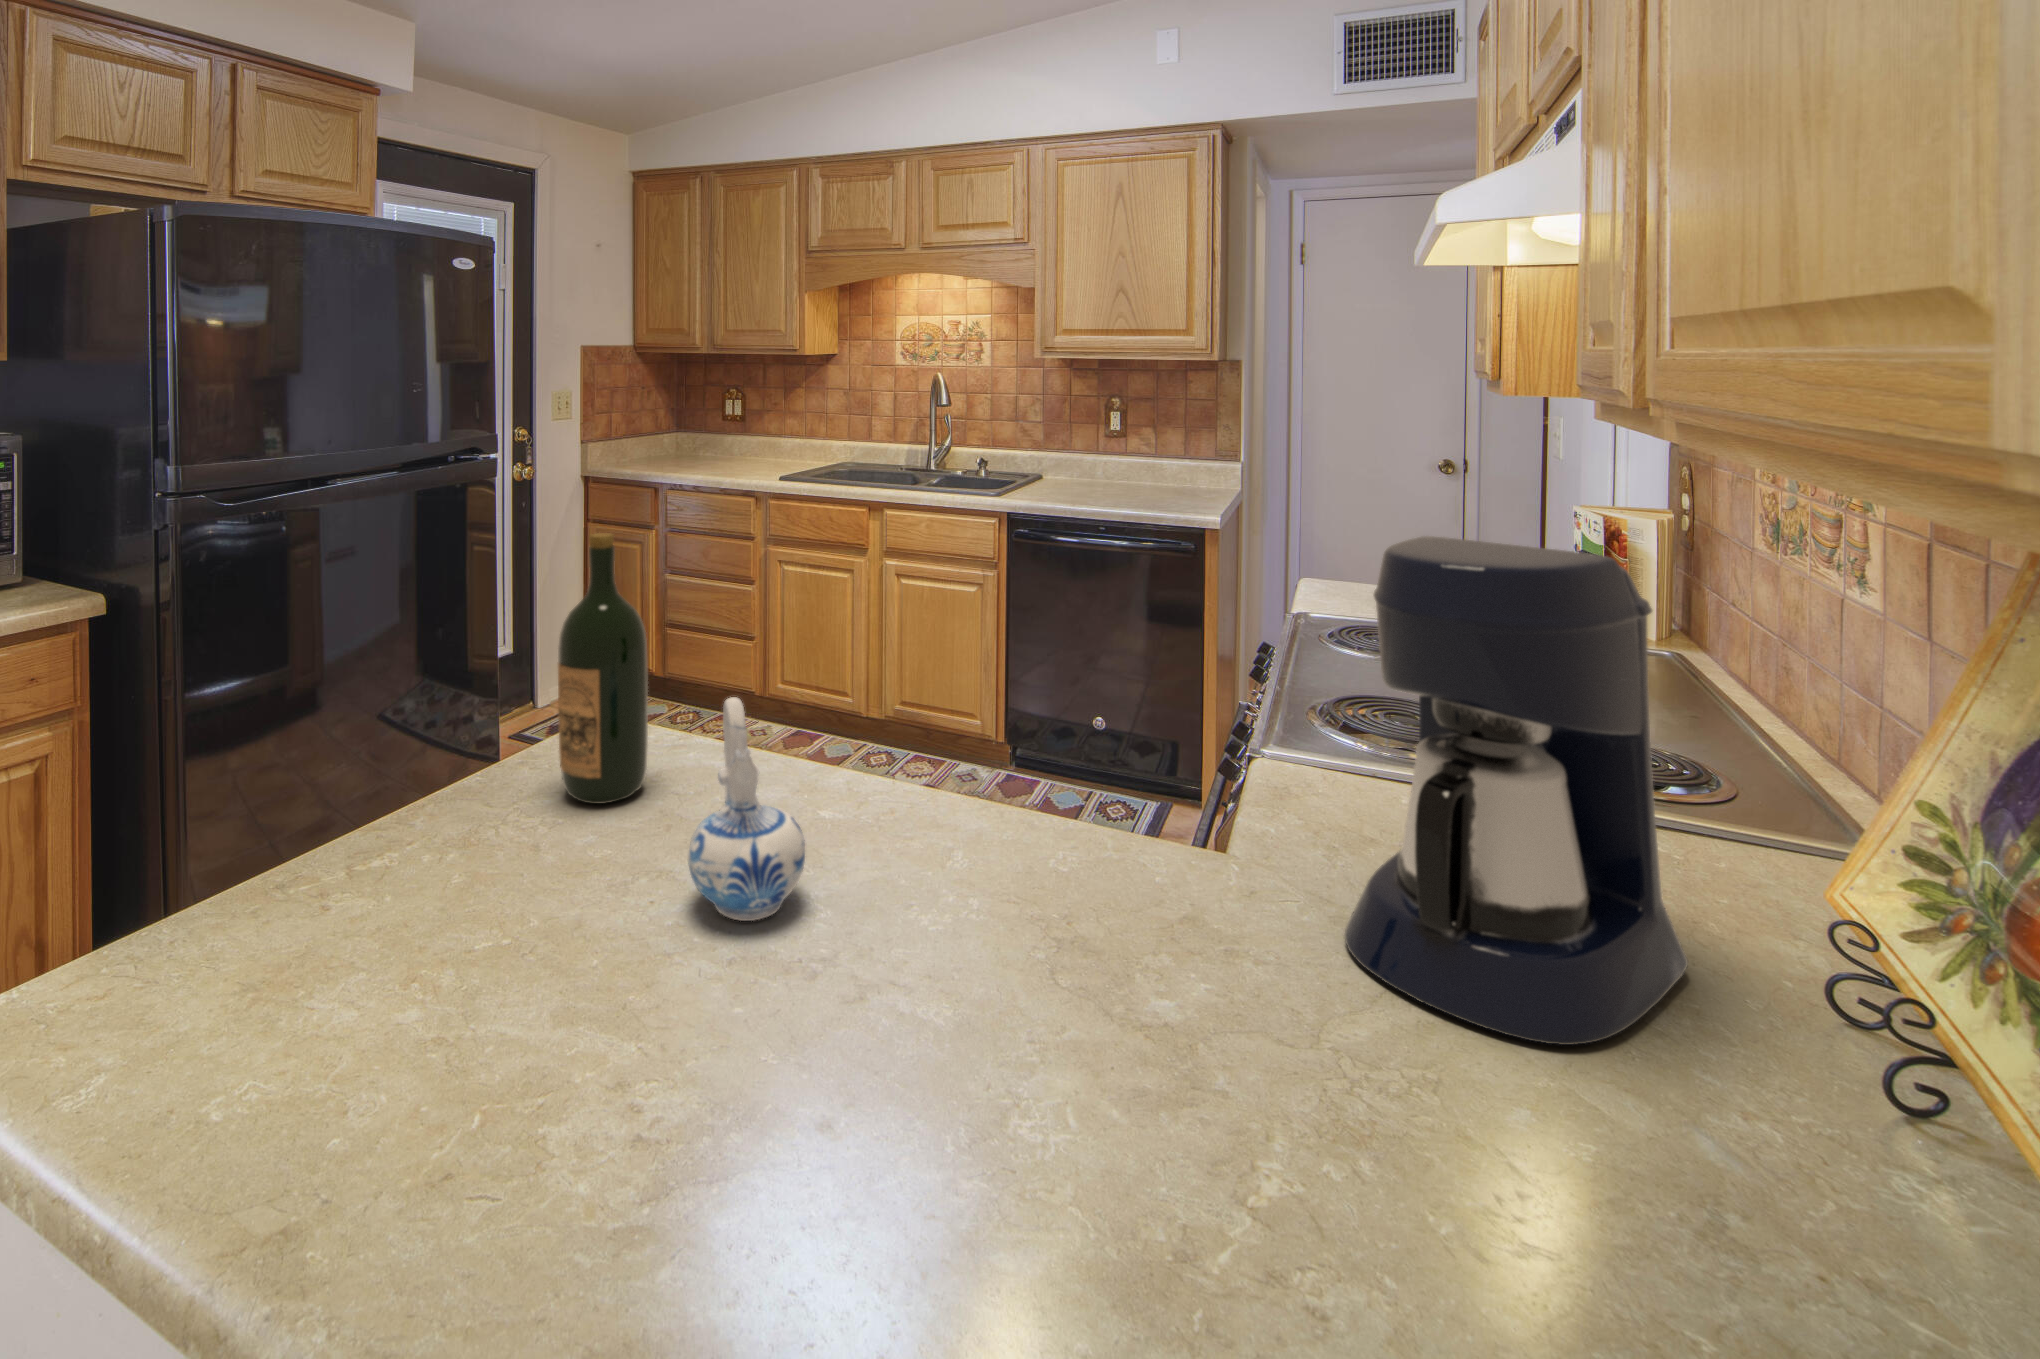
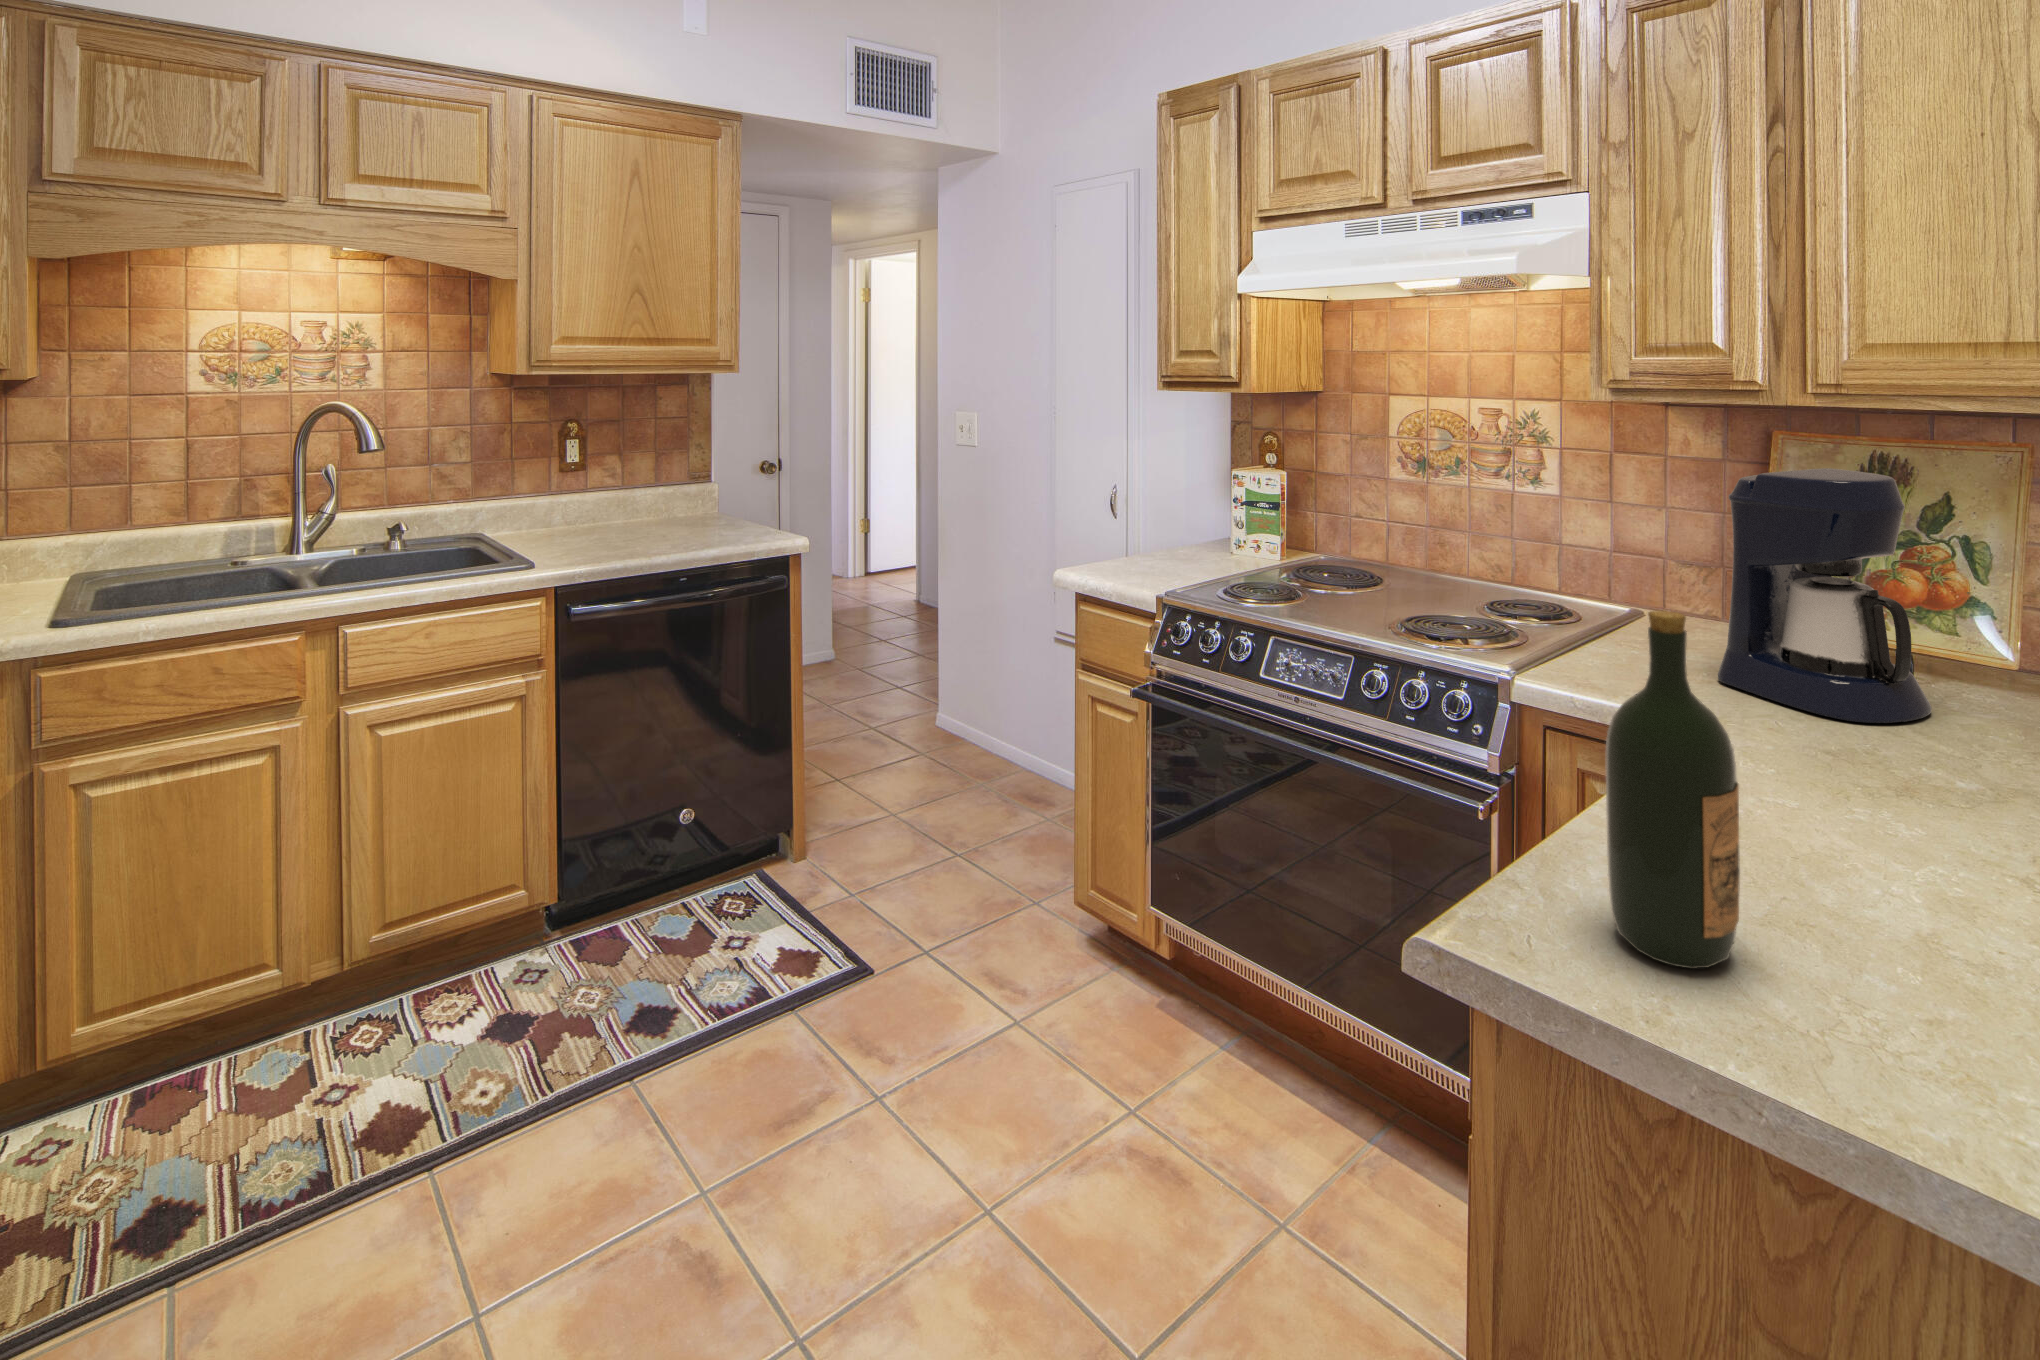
ceramic pitcher: present [688,697,805,921] -> none [1861,710,2004,907]

